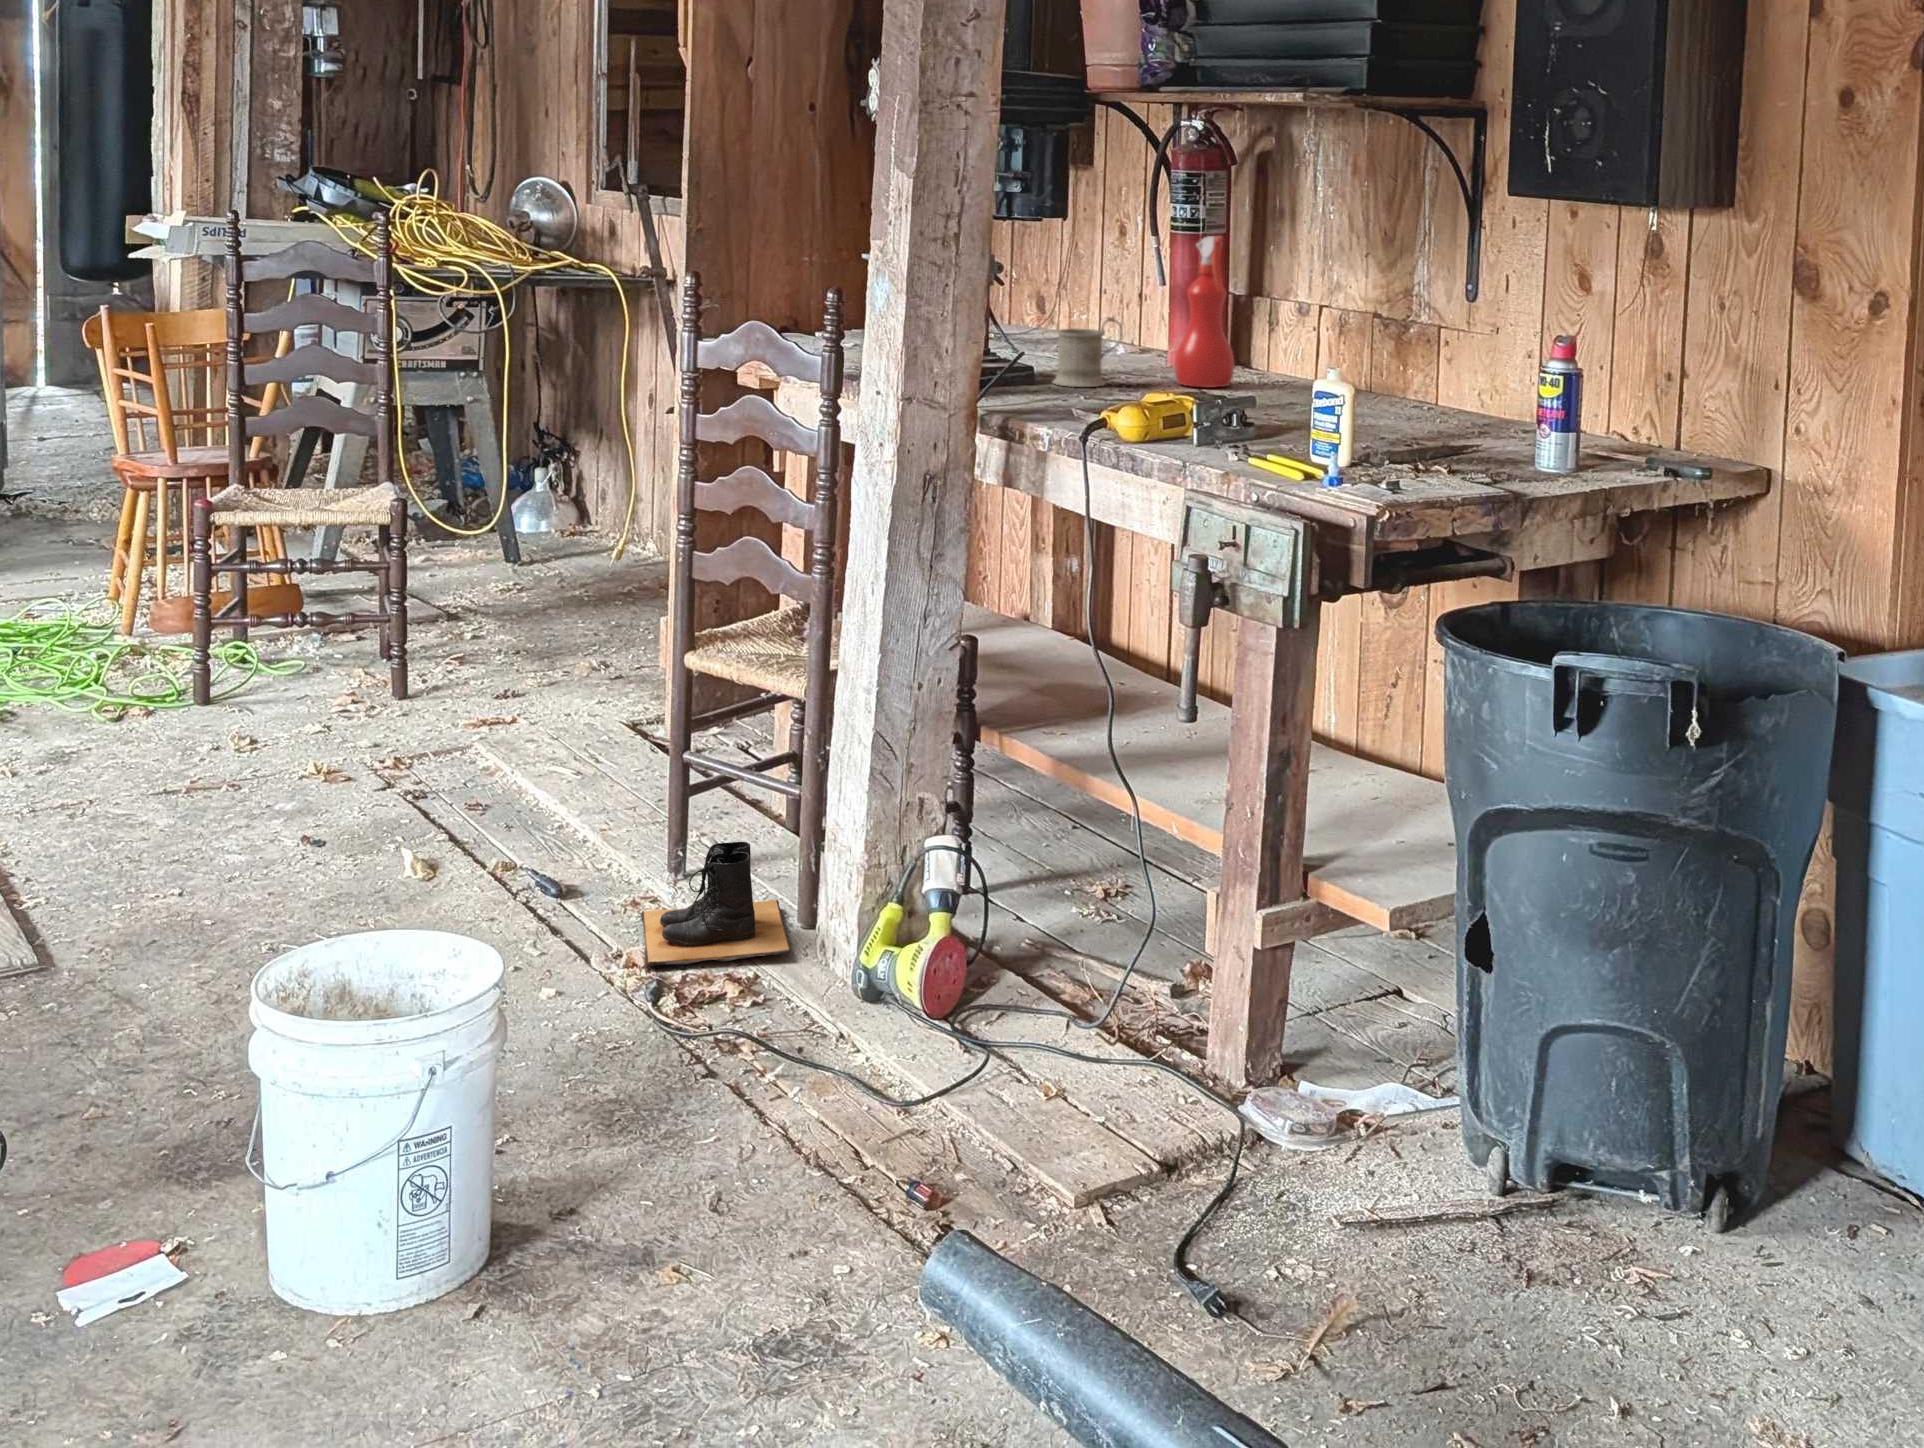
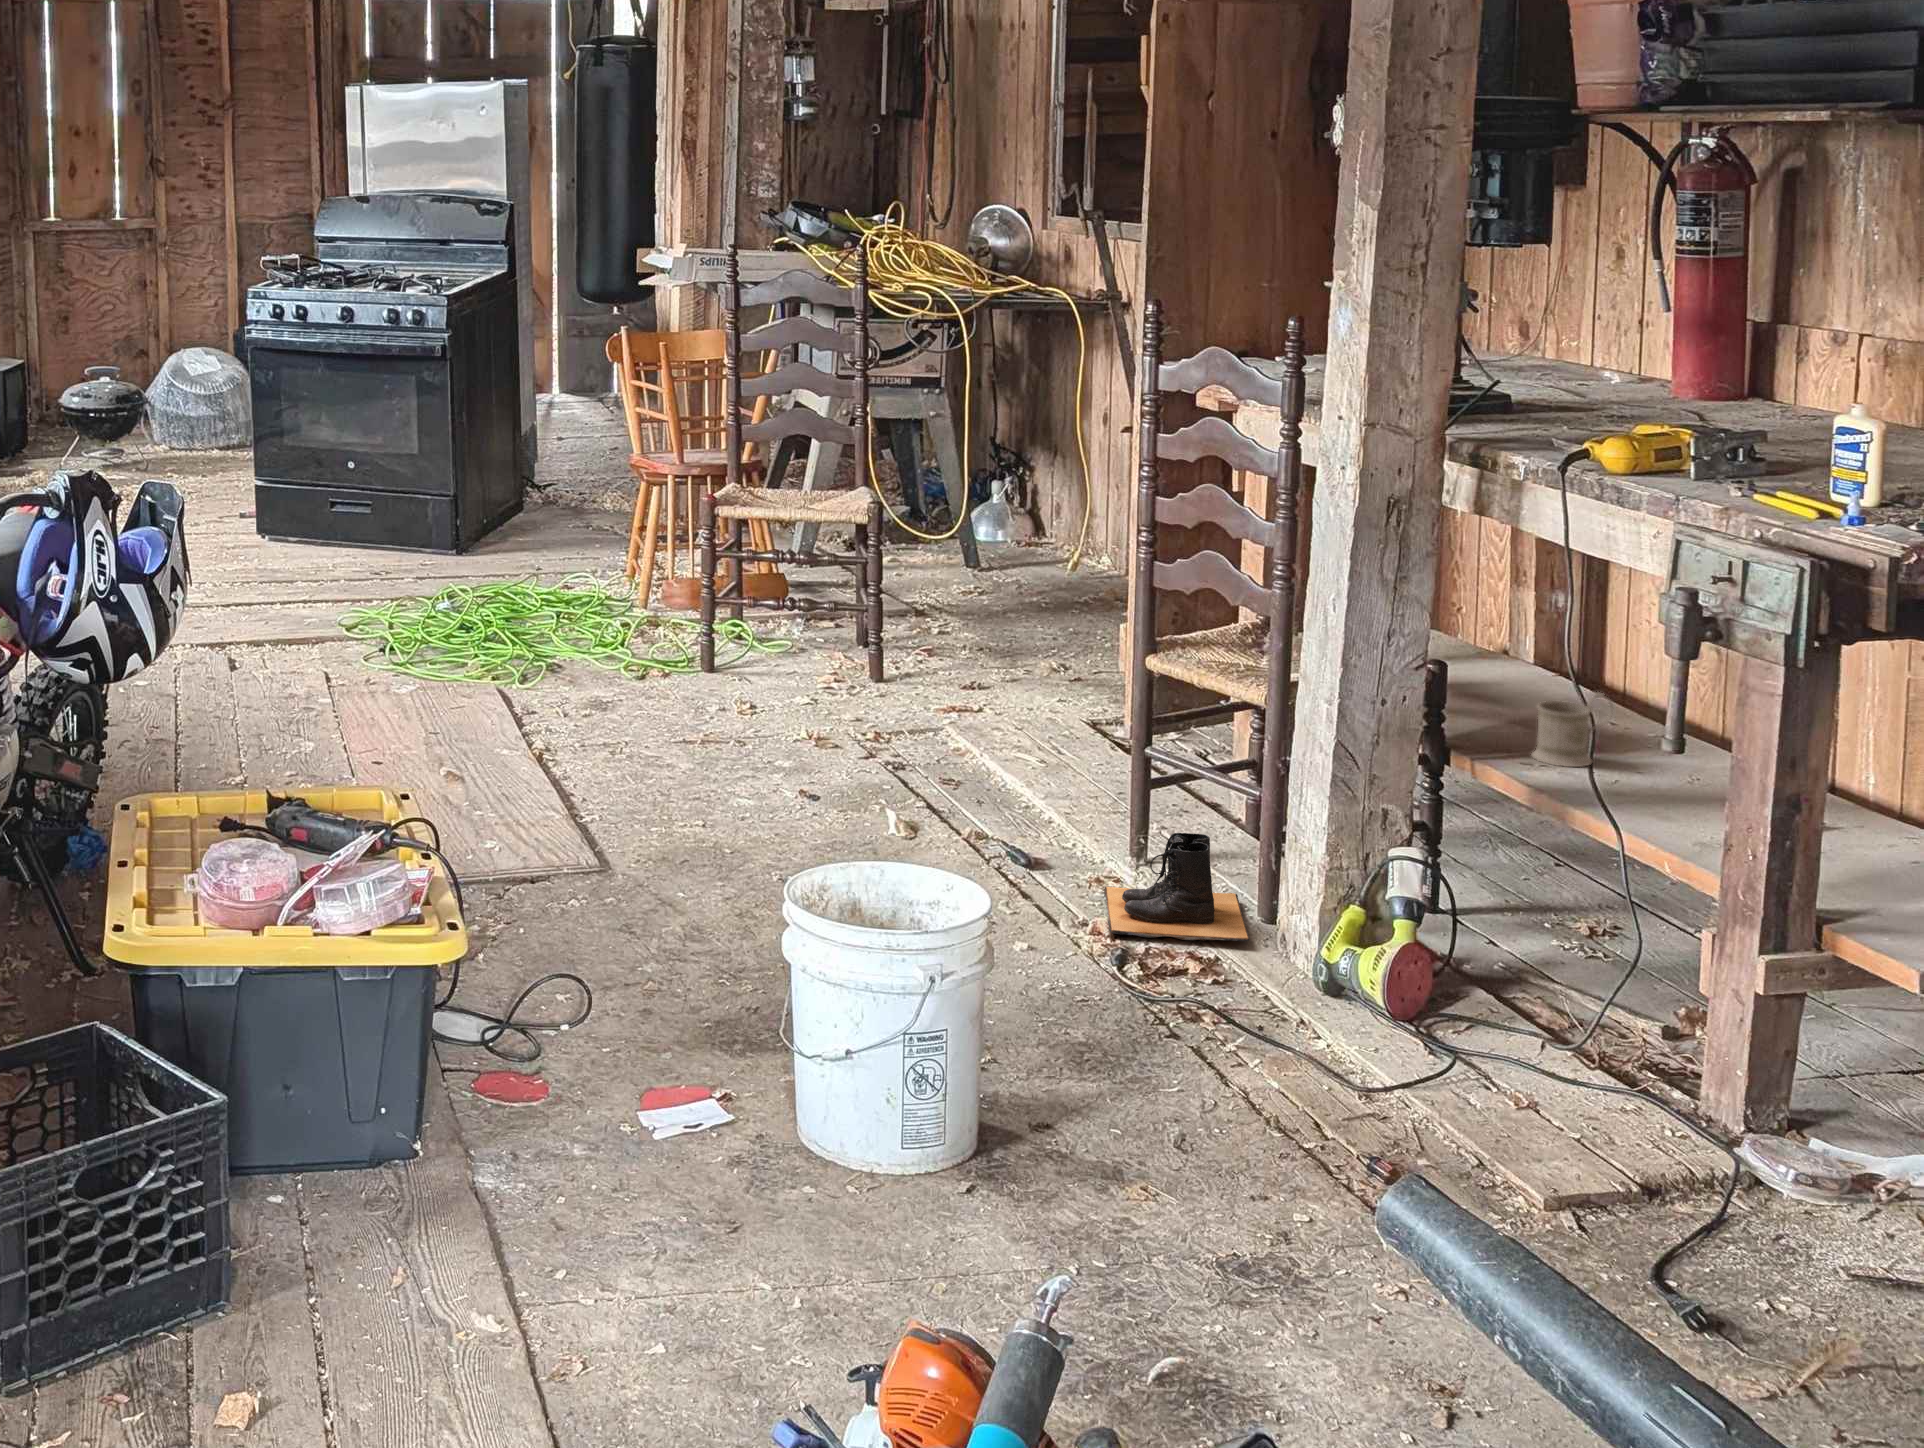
spray bottle: present [1174,236,1234,387] -> none [1681,264,1755,423]
mug: present [1053,317,1123,387] -> present [1532,693,1613,767]

